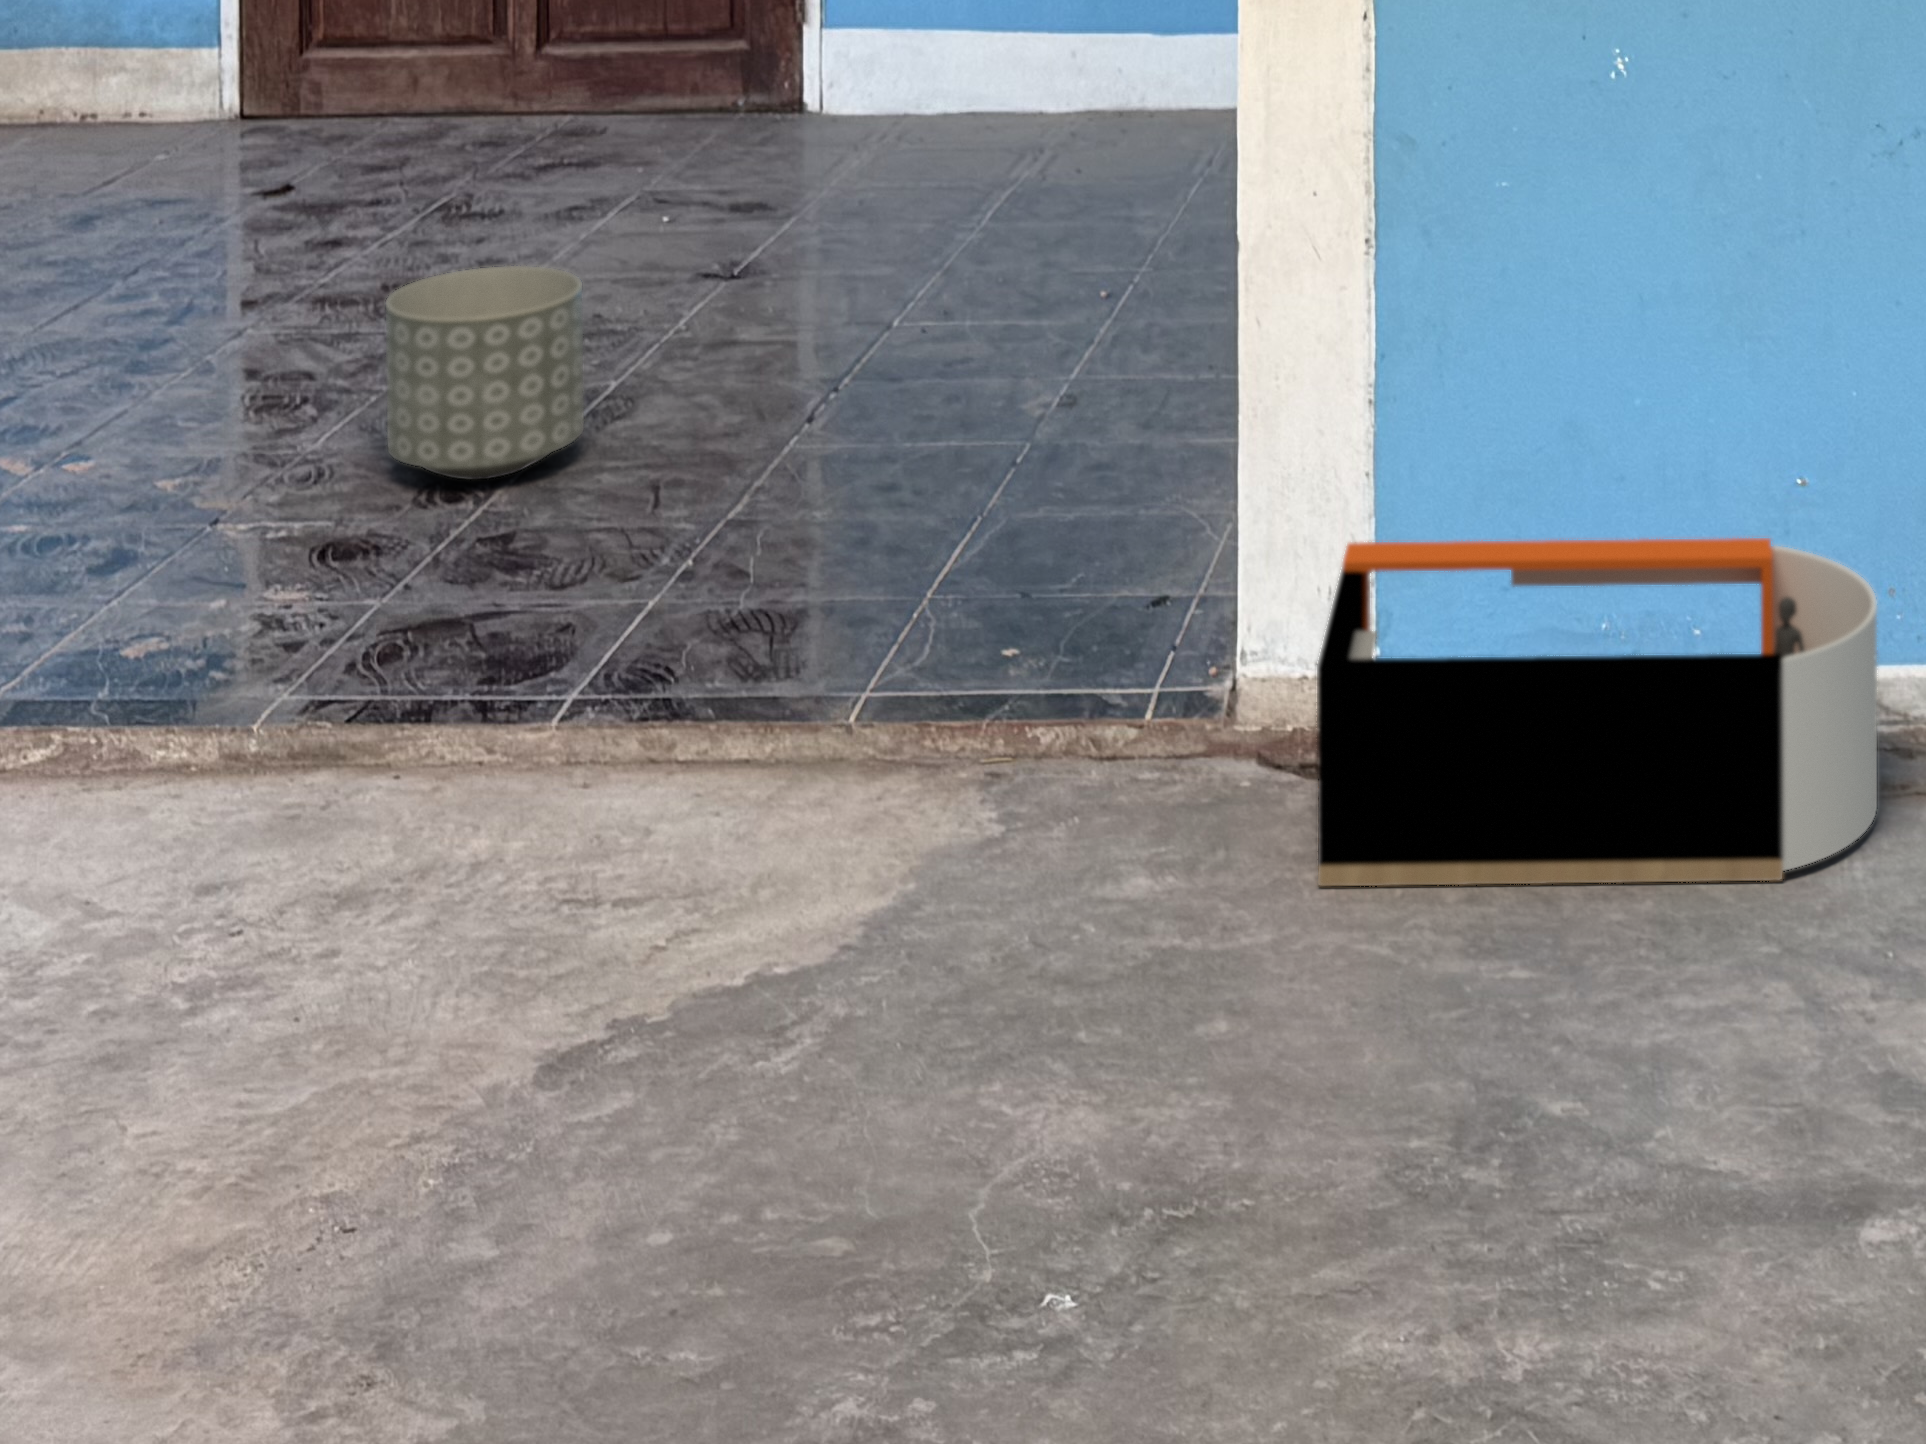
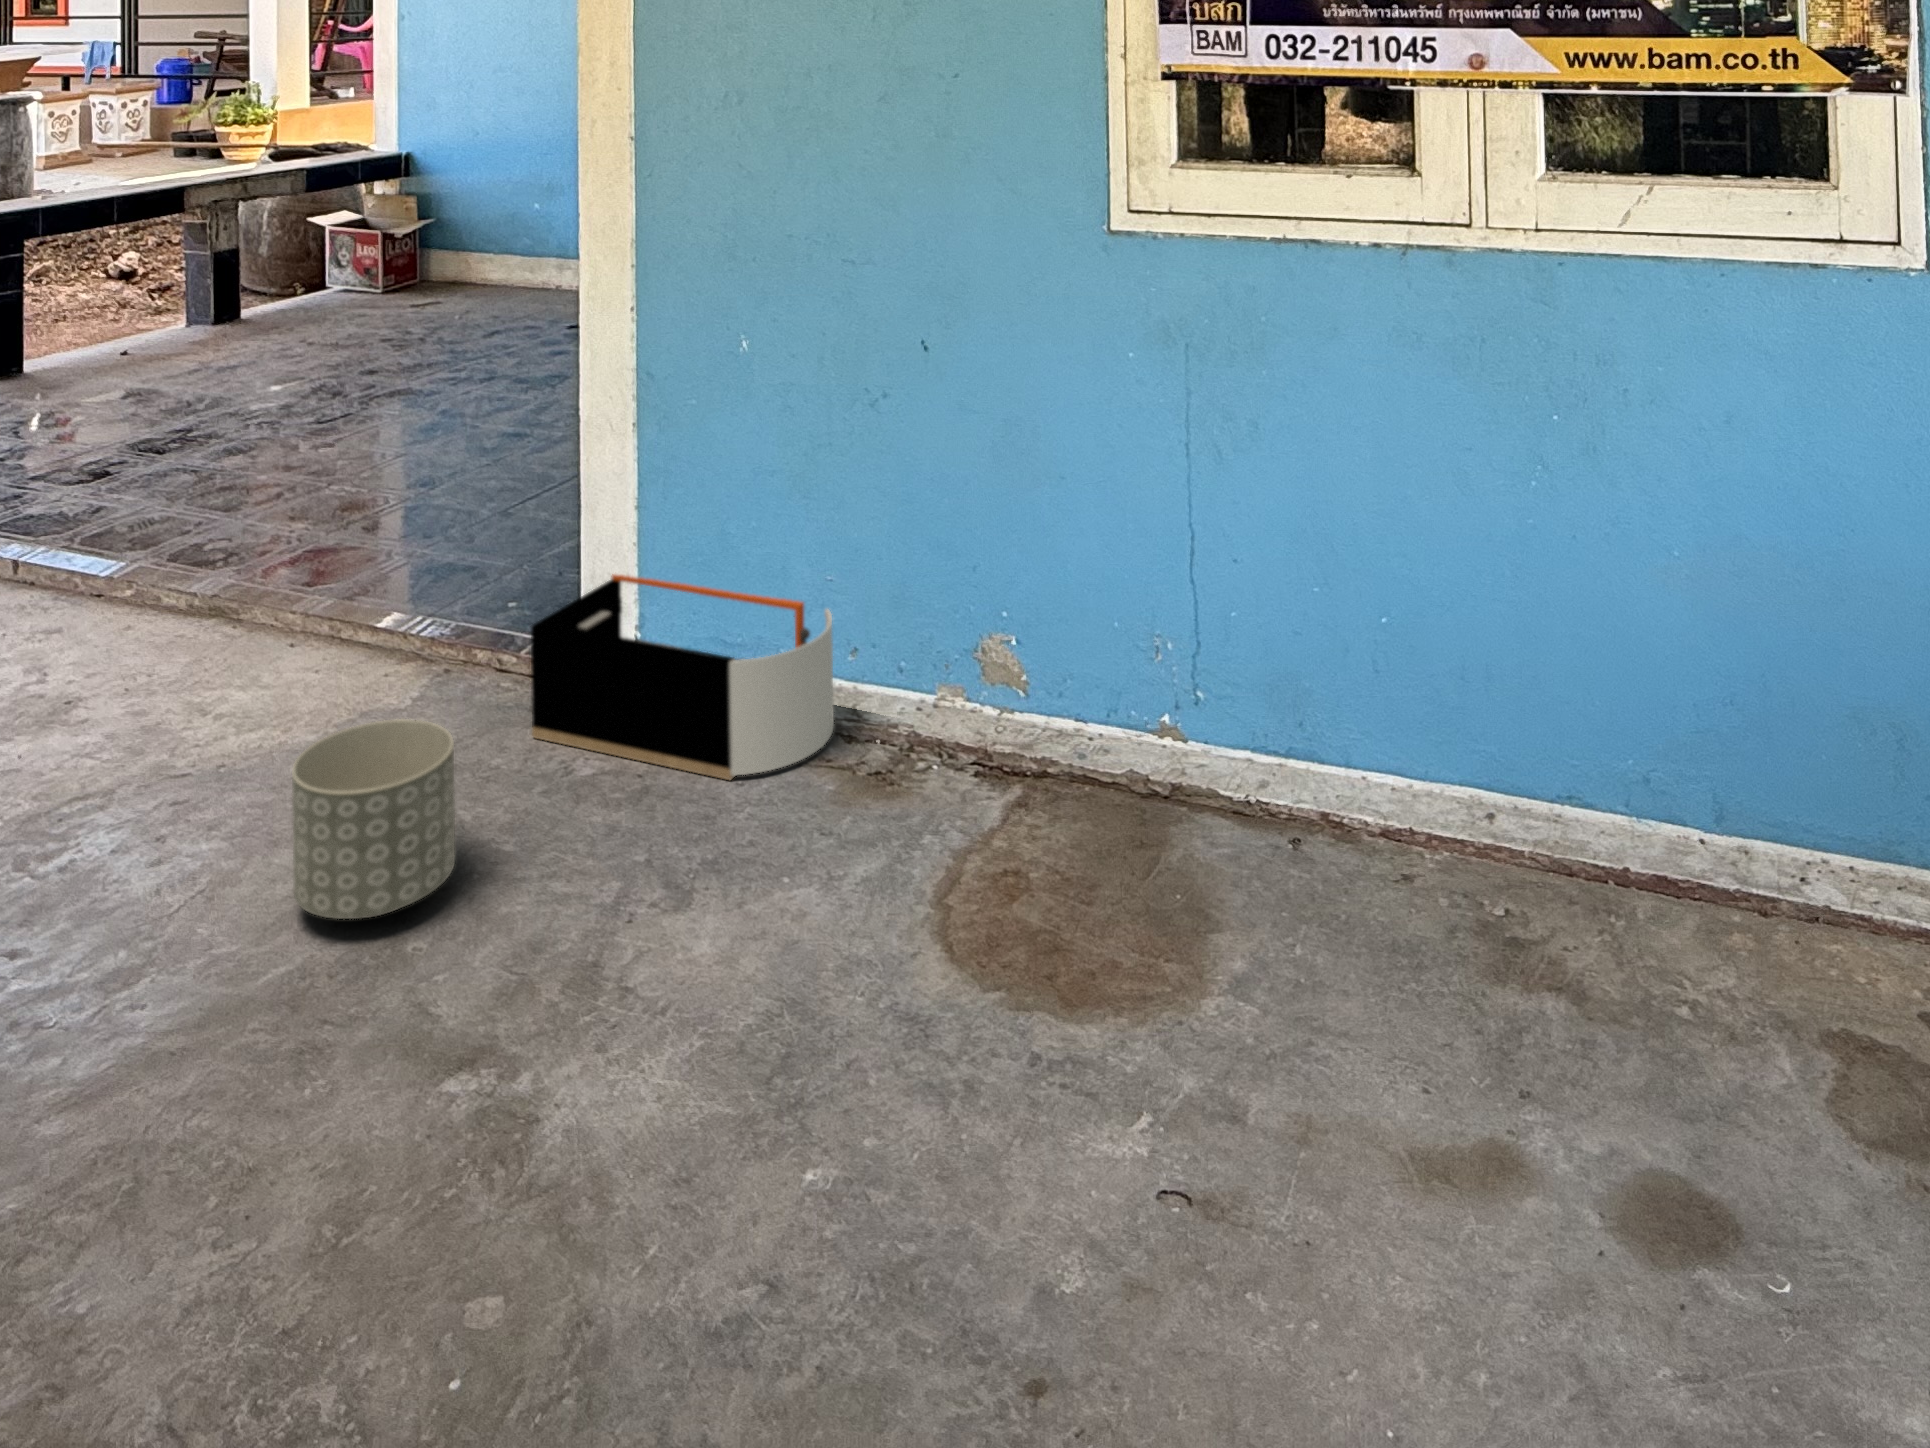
planter: present [386,266,584,480] -> present [292,719,455,919]

